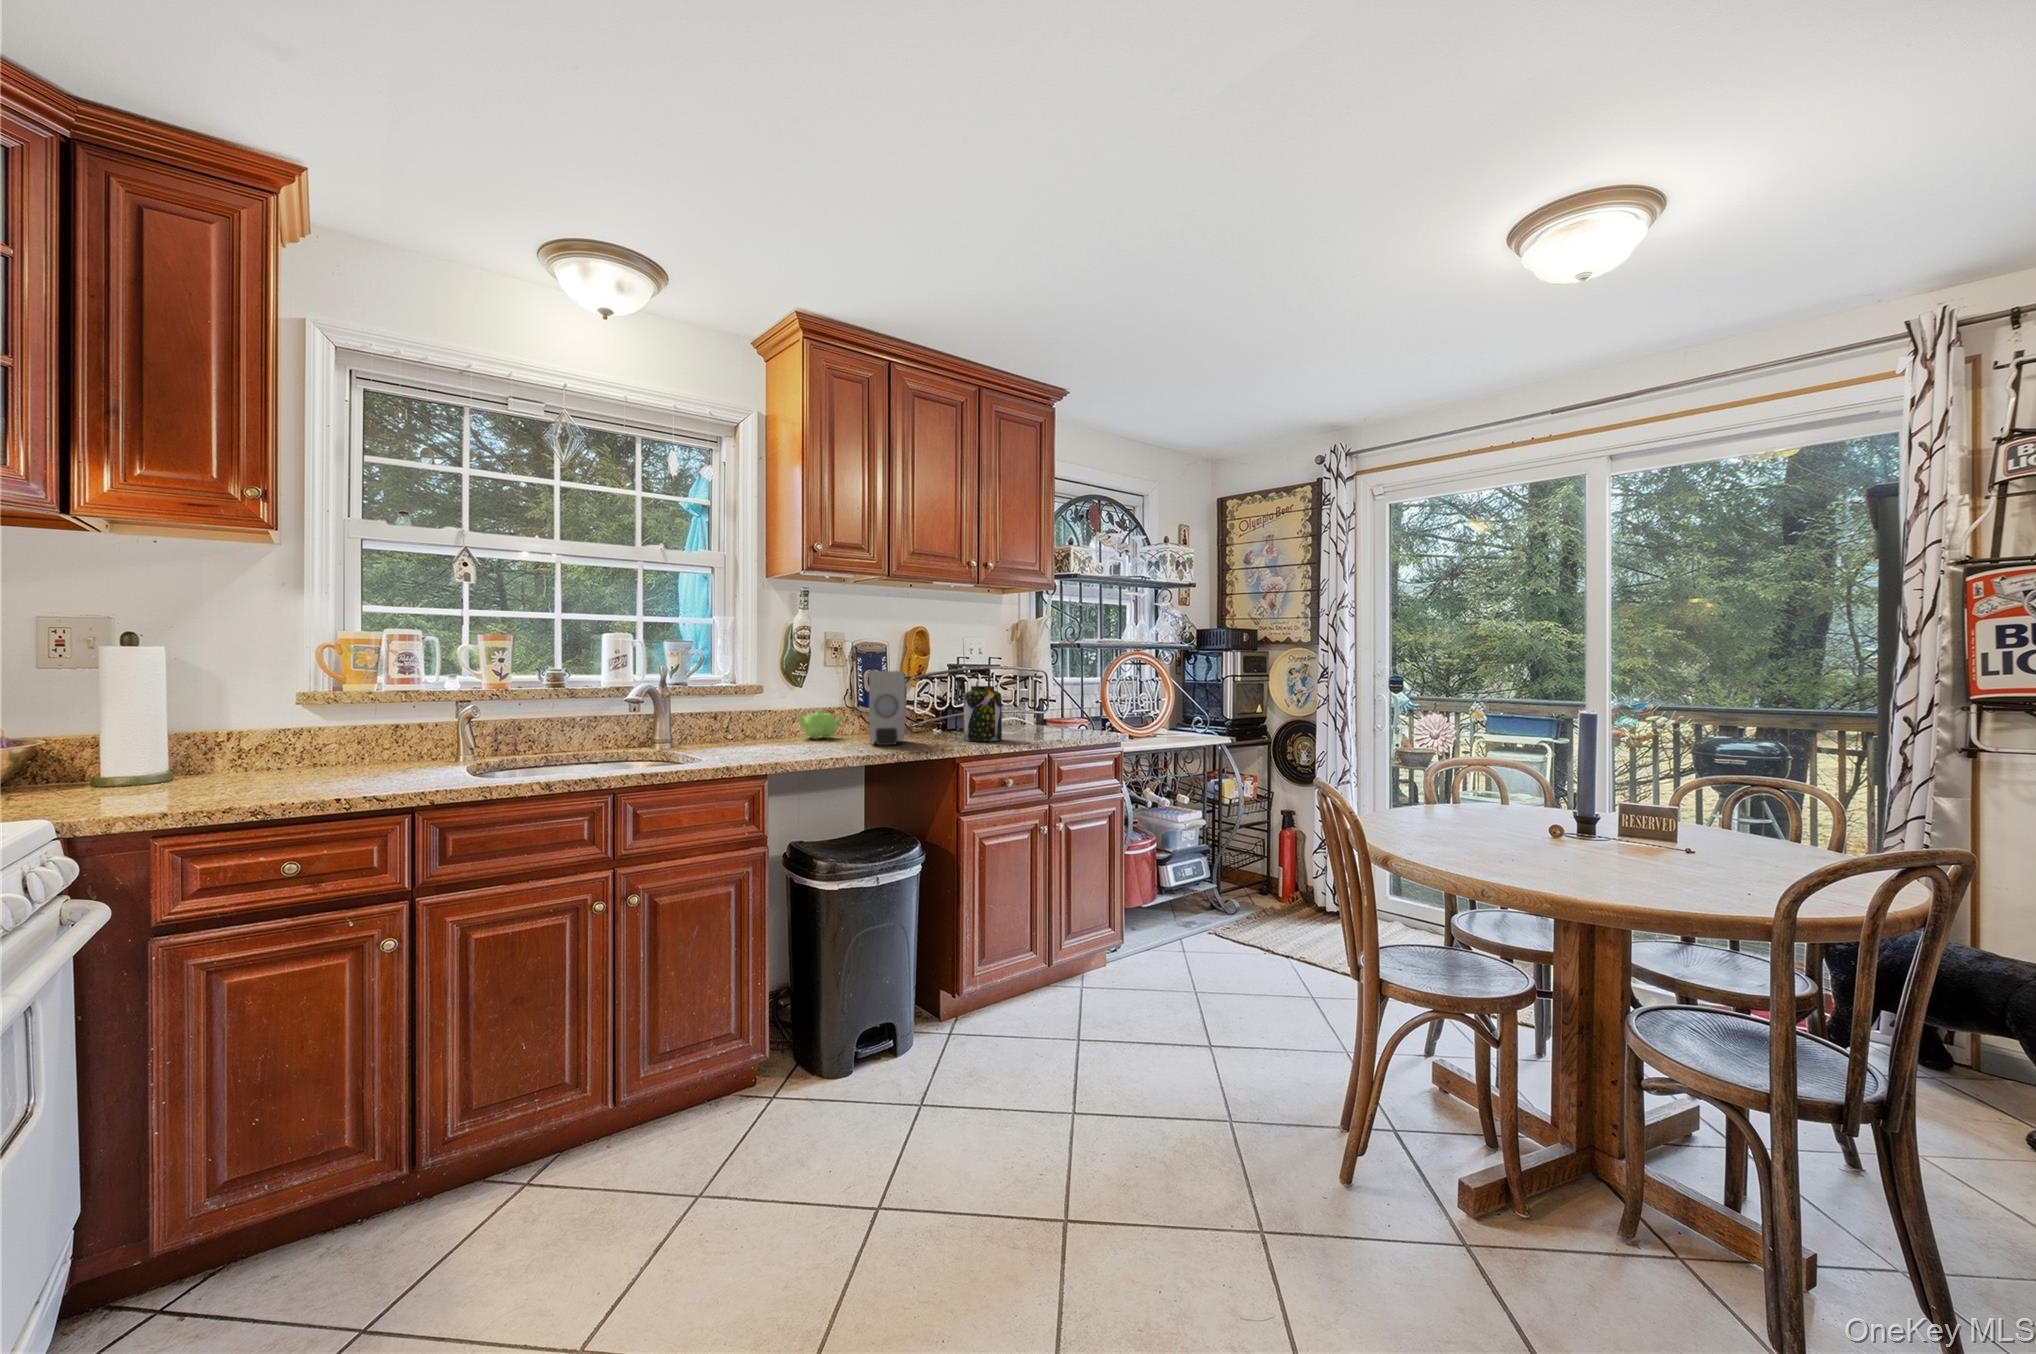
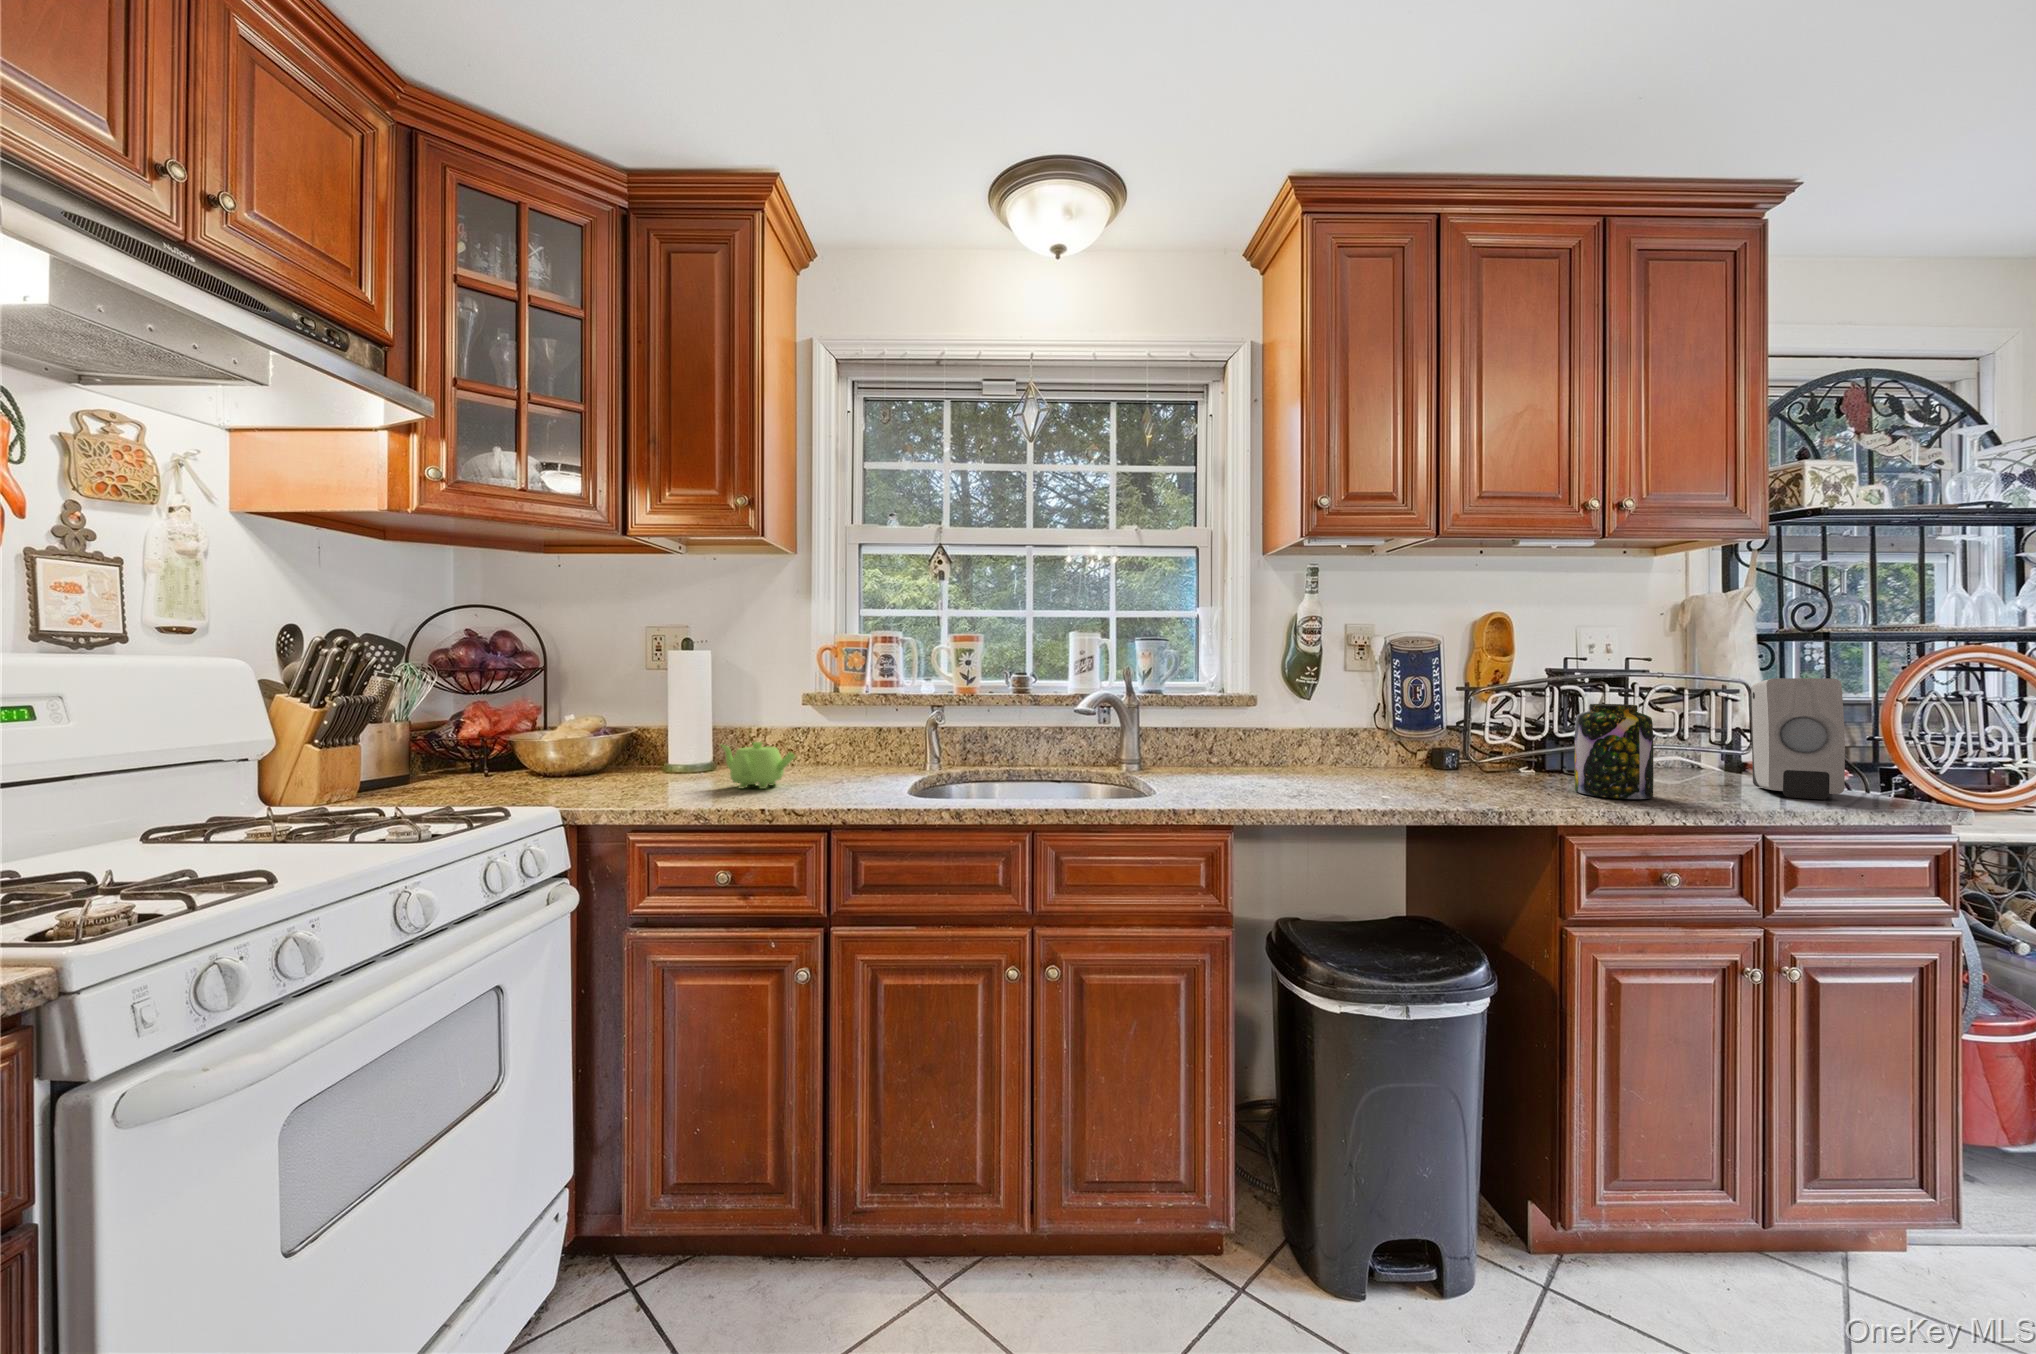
soap dispenser: present [869,671,905,745] -> present [1751,678,1845,799]
teapot: present [798,710,843,739] -> present [721,742,795,789]

